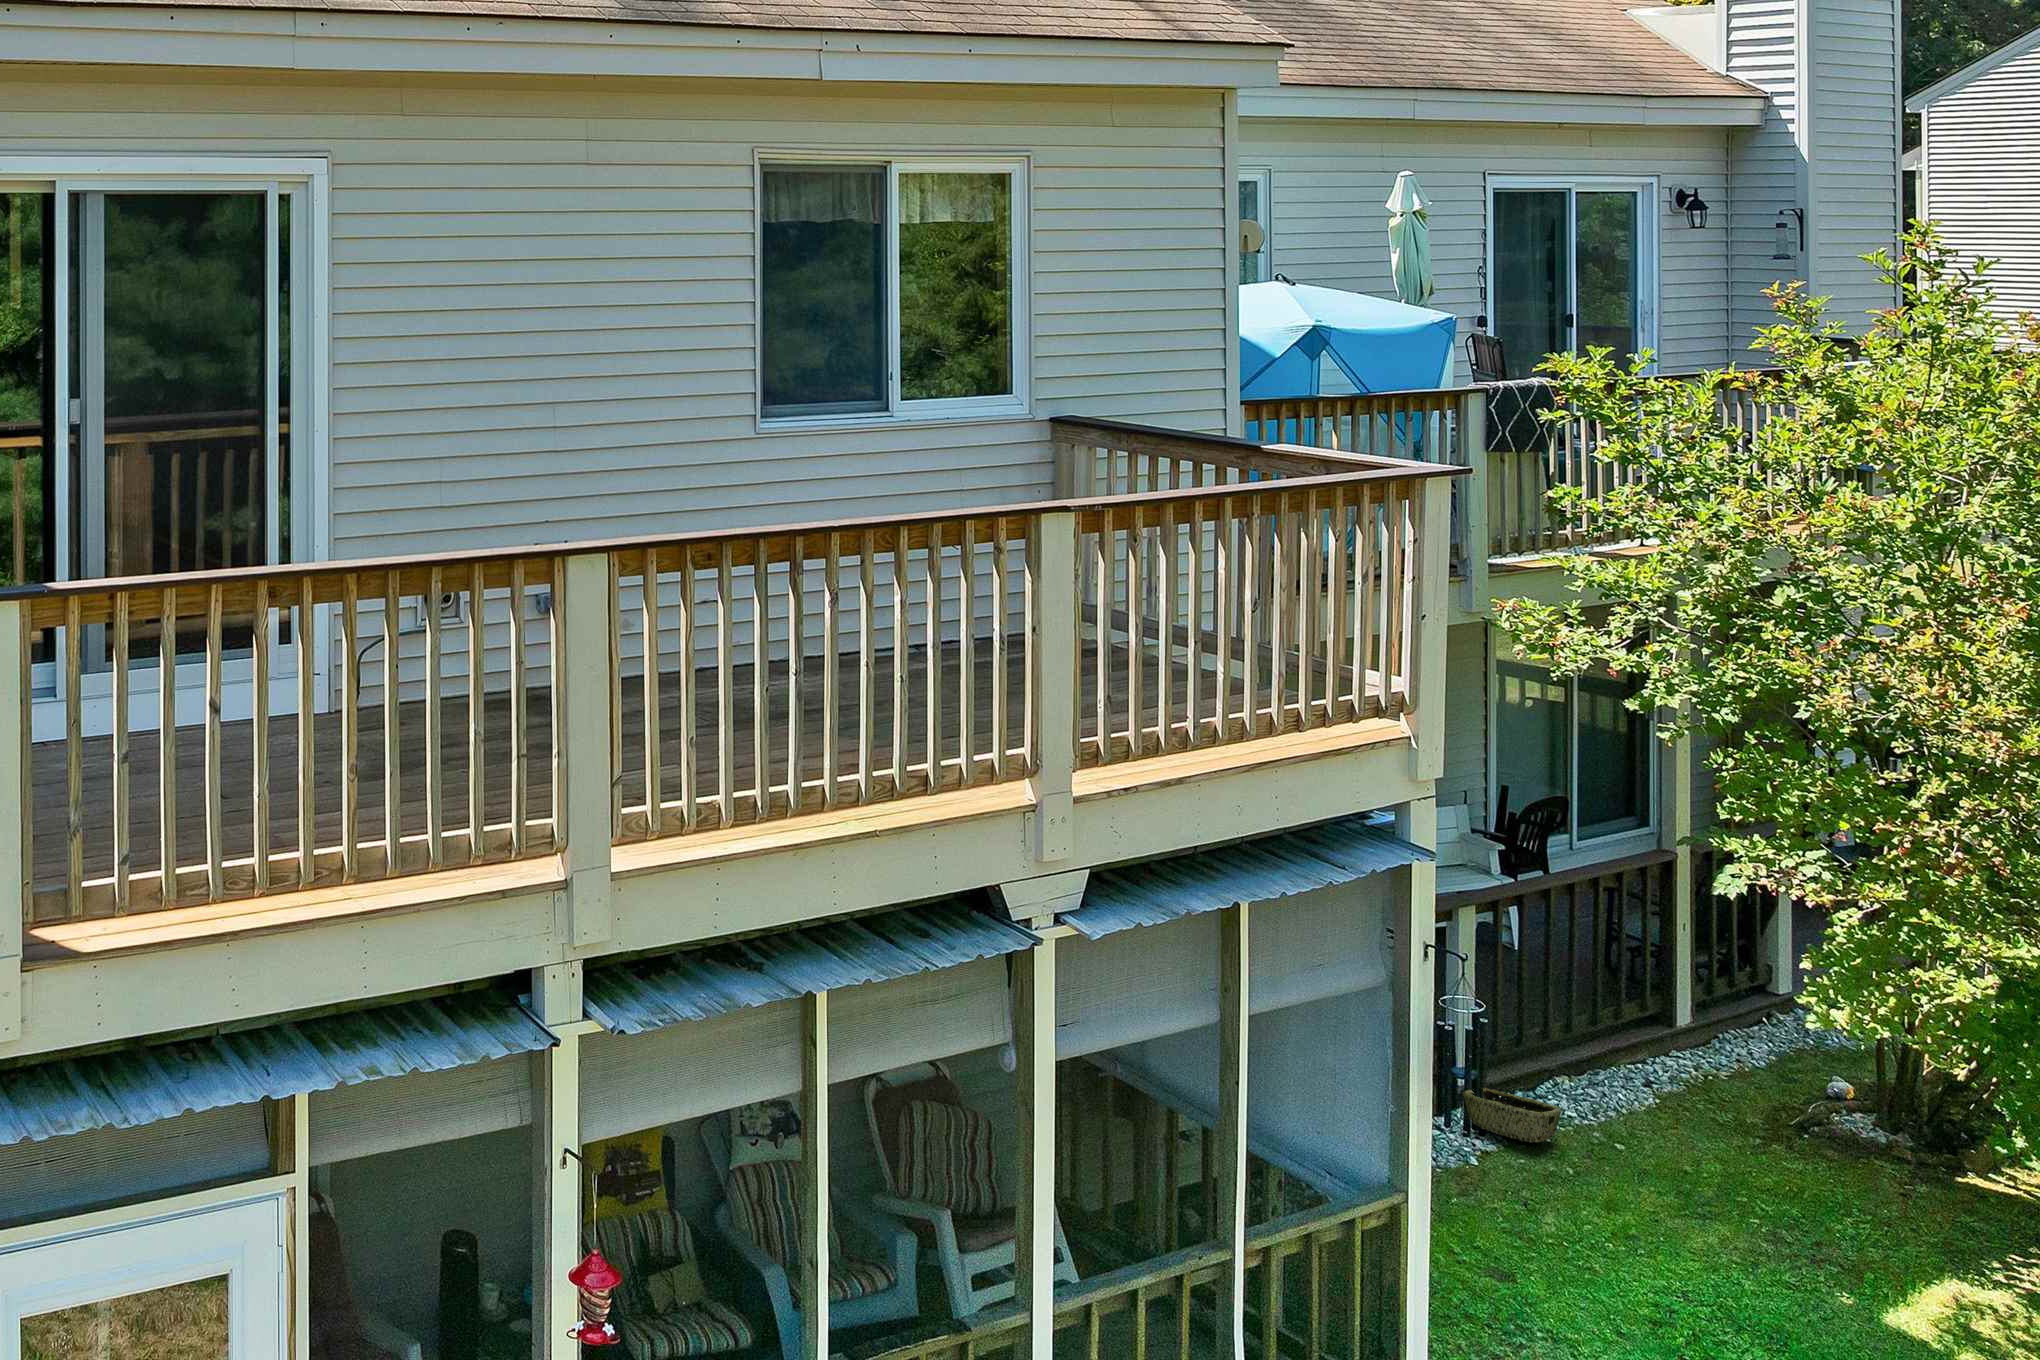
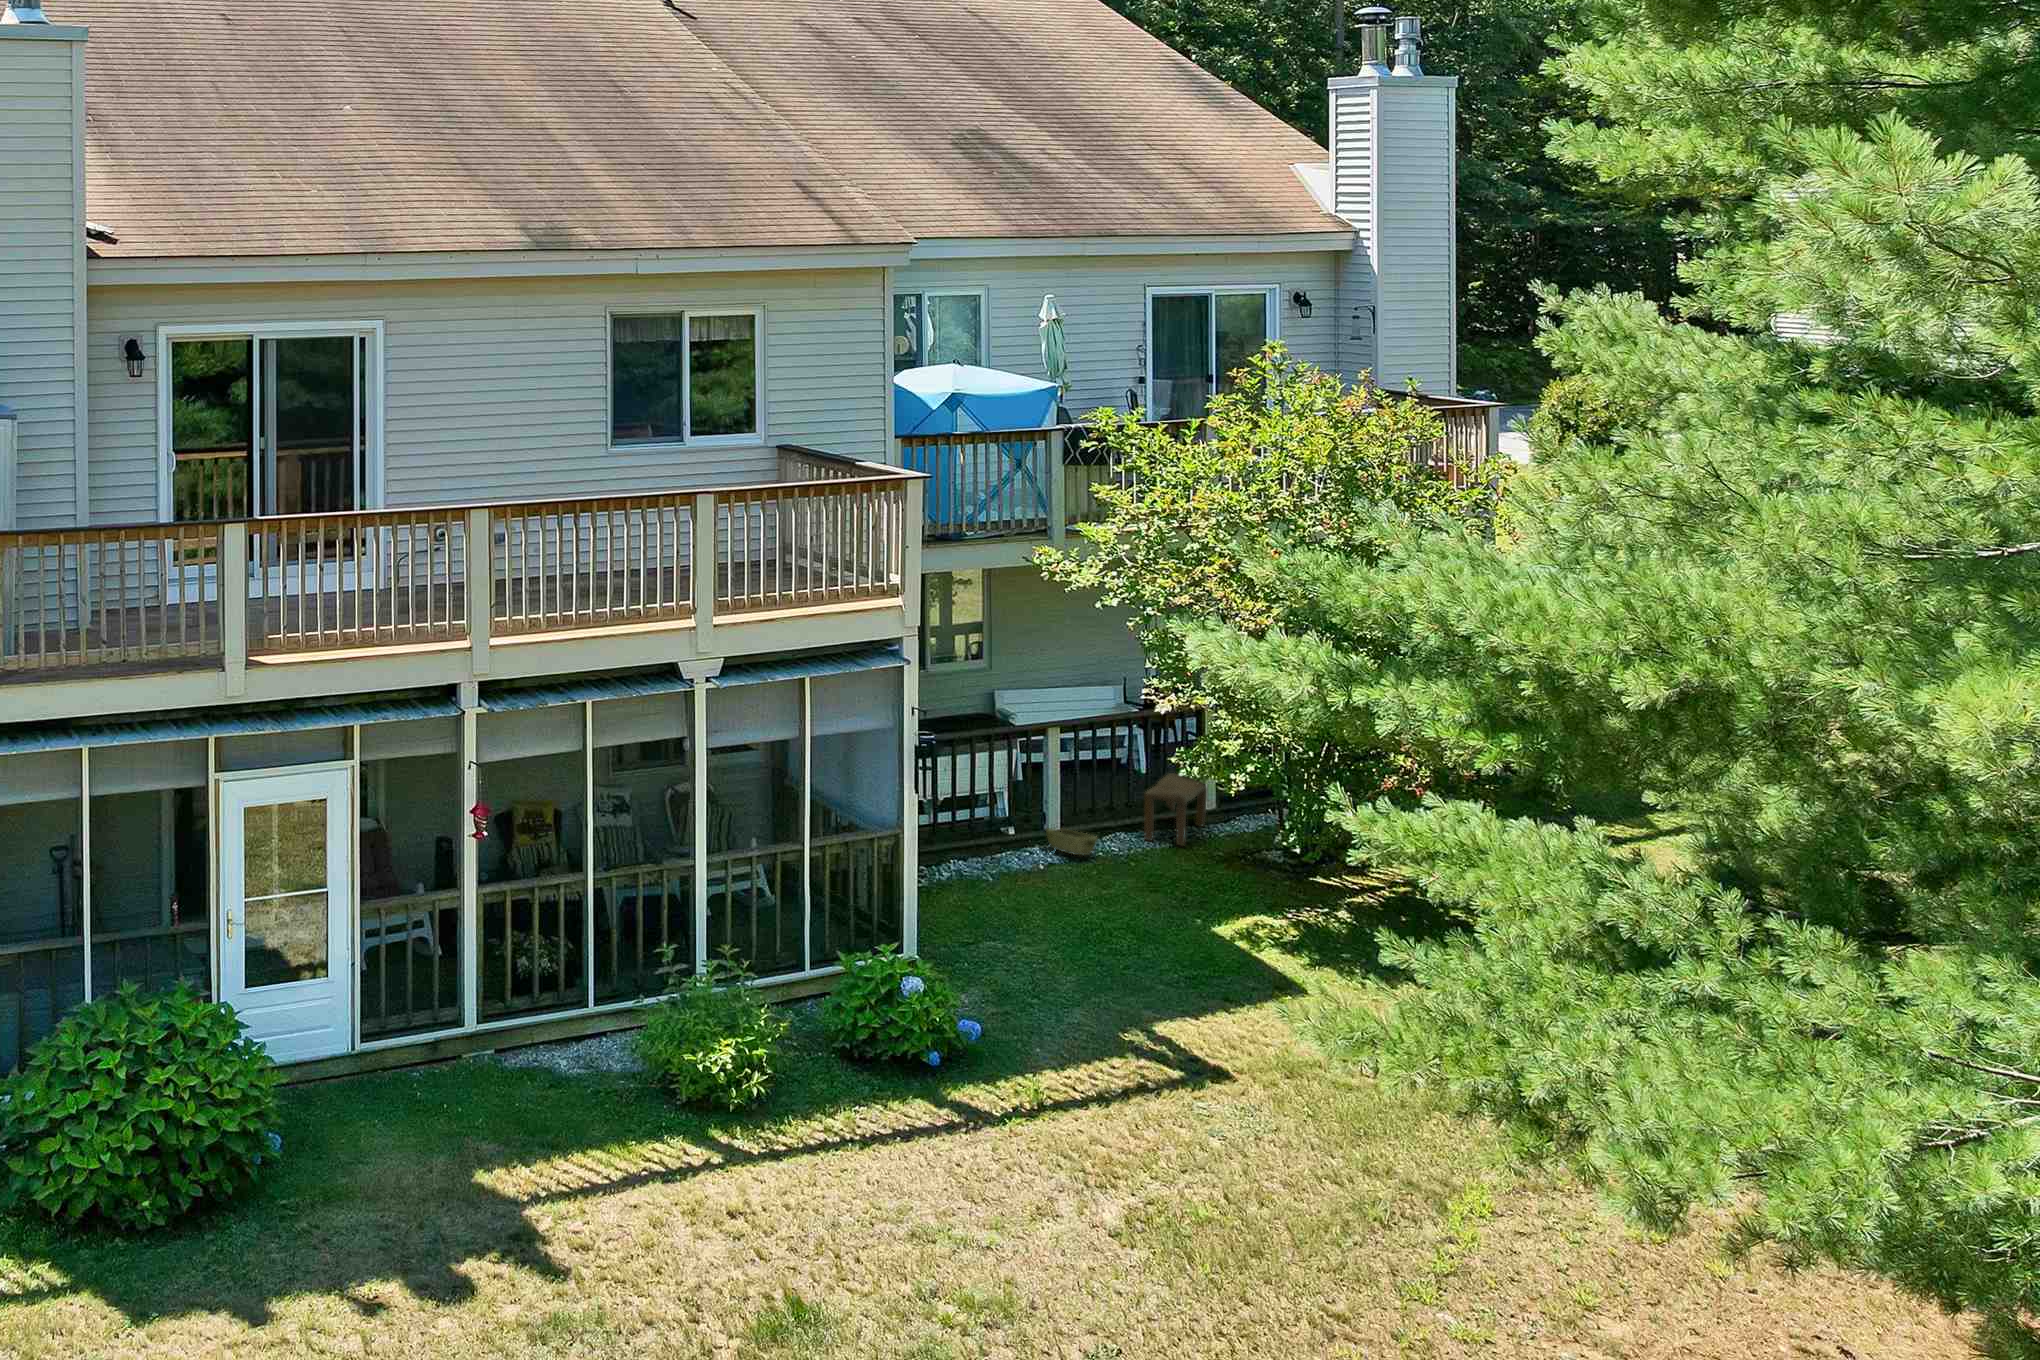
bench: none [1608,973,1692,1111] -> present [1144,773,1207,846]

